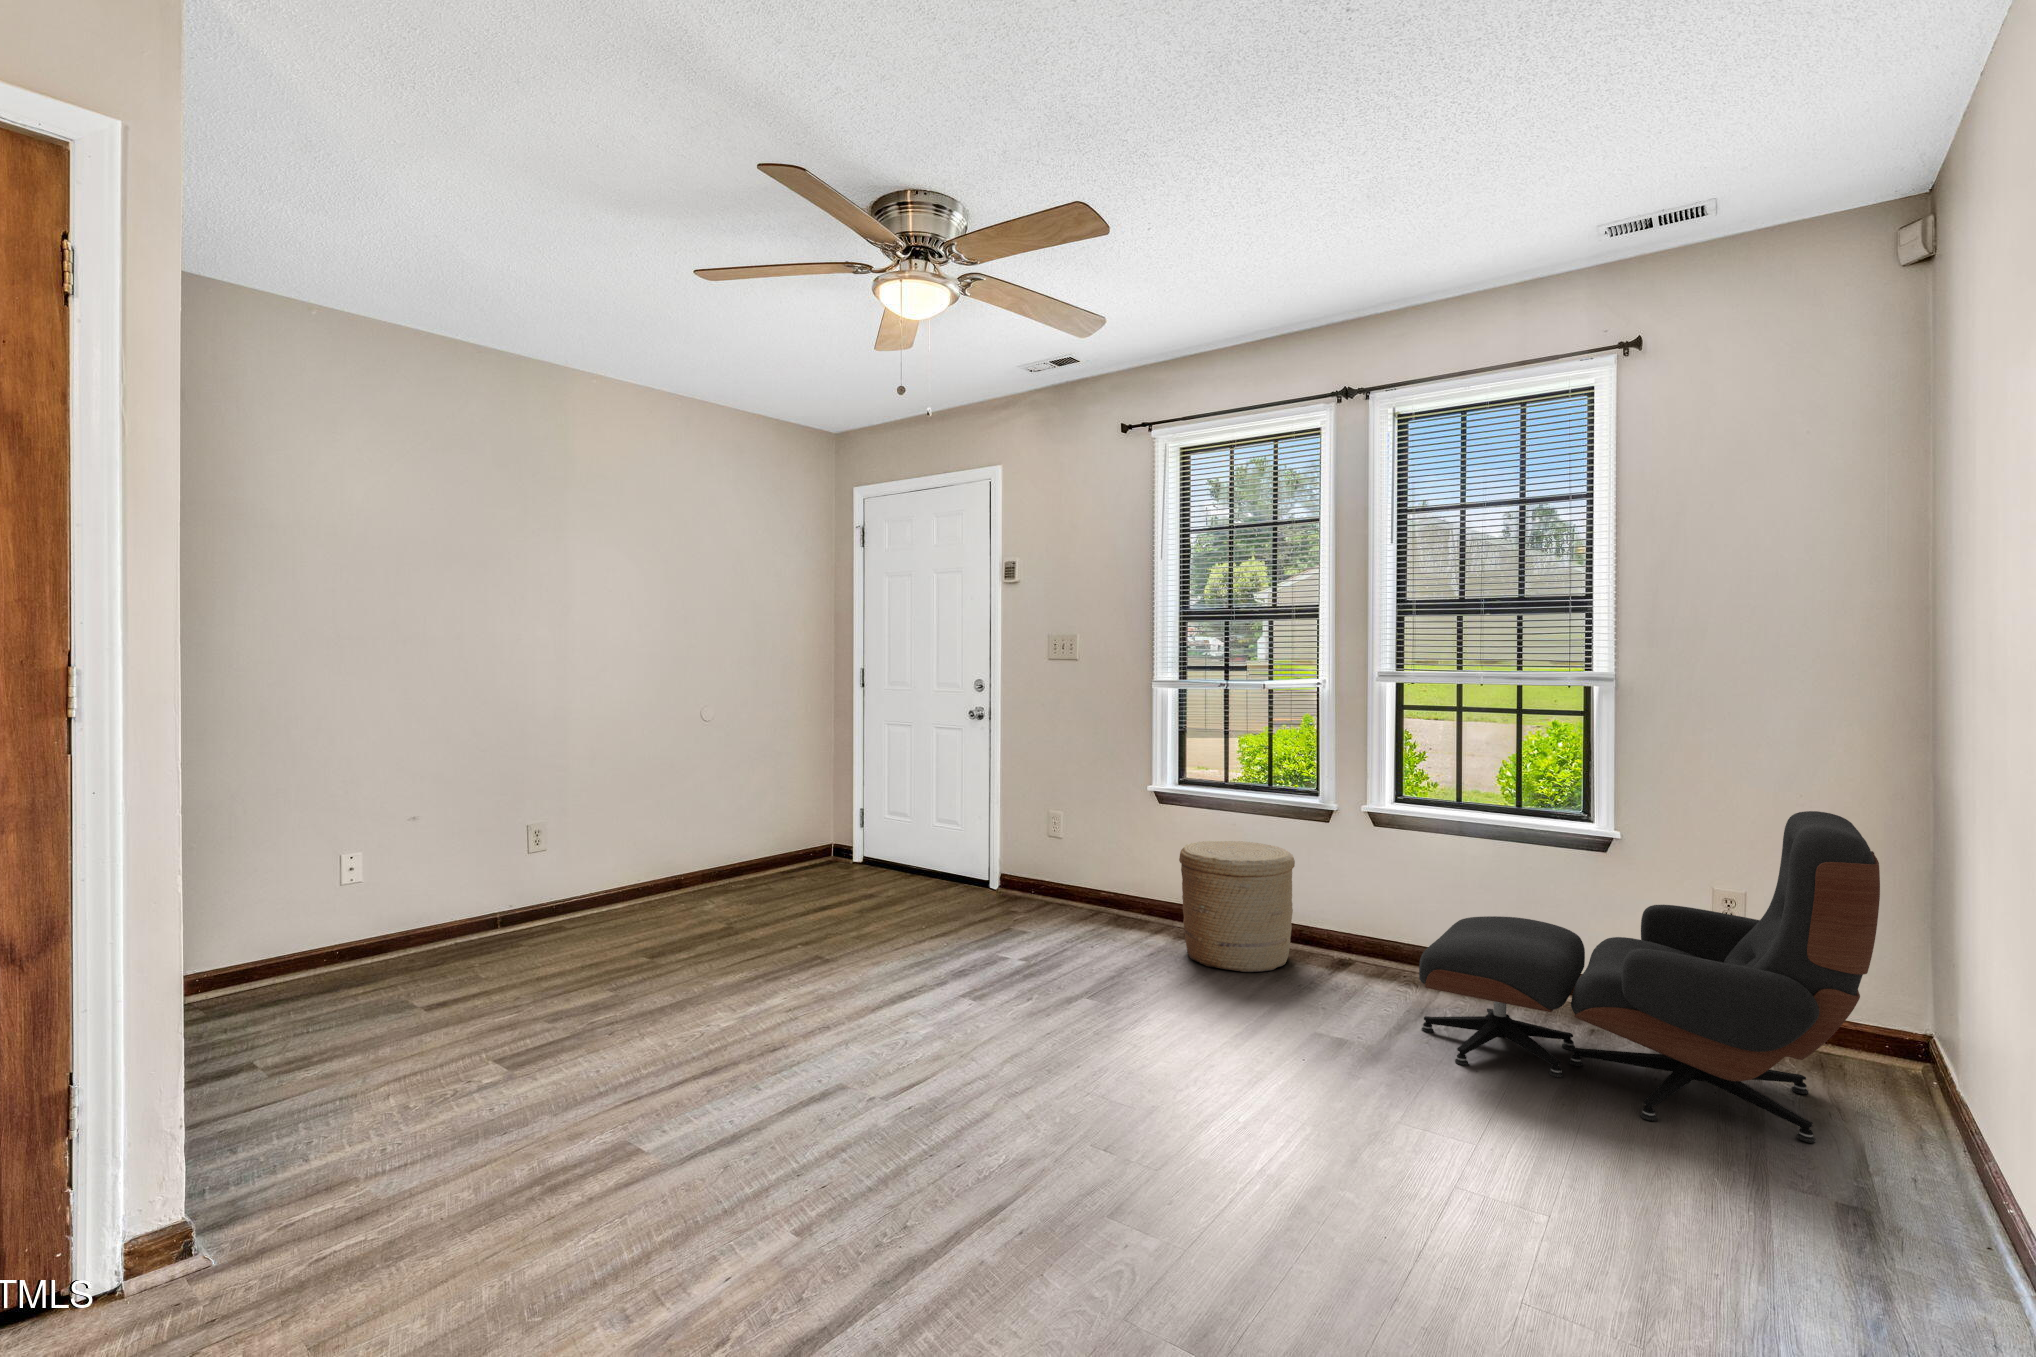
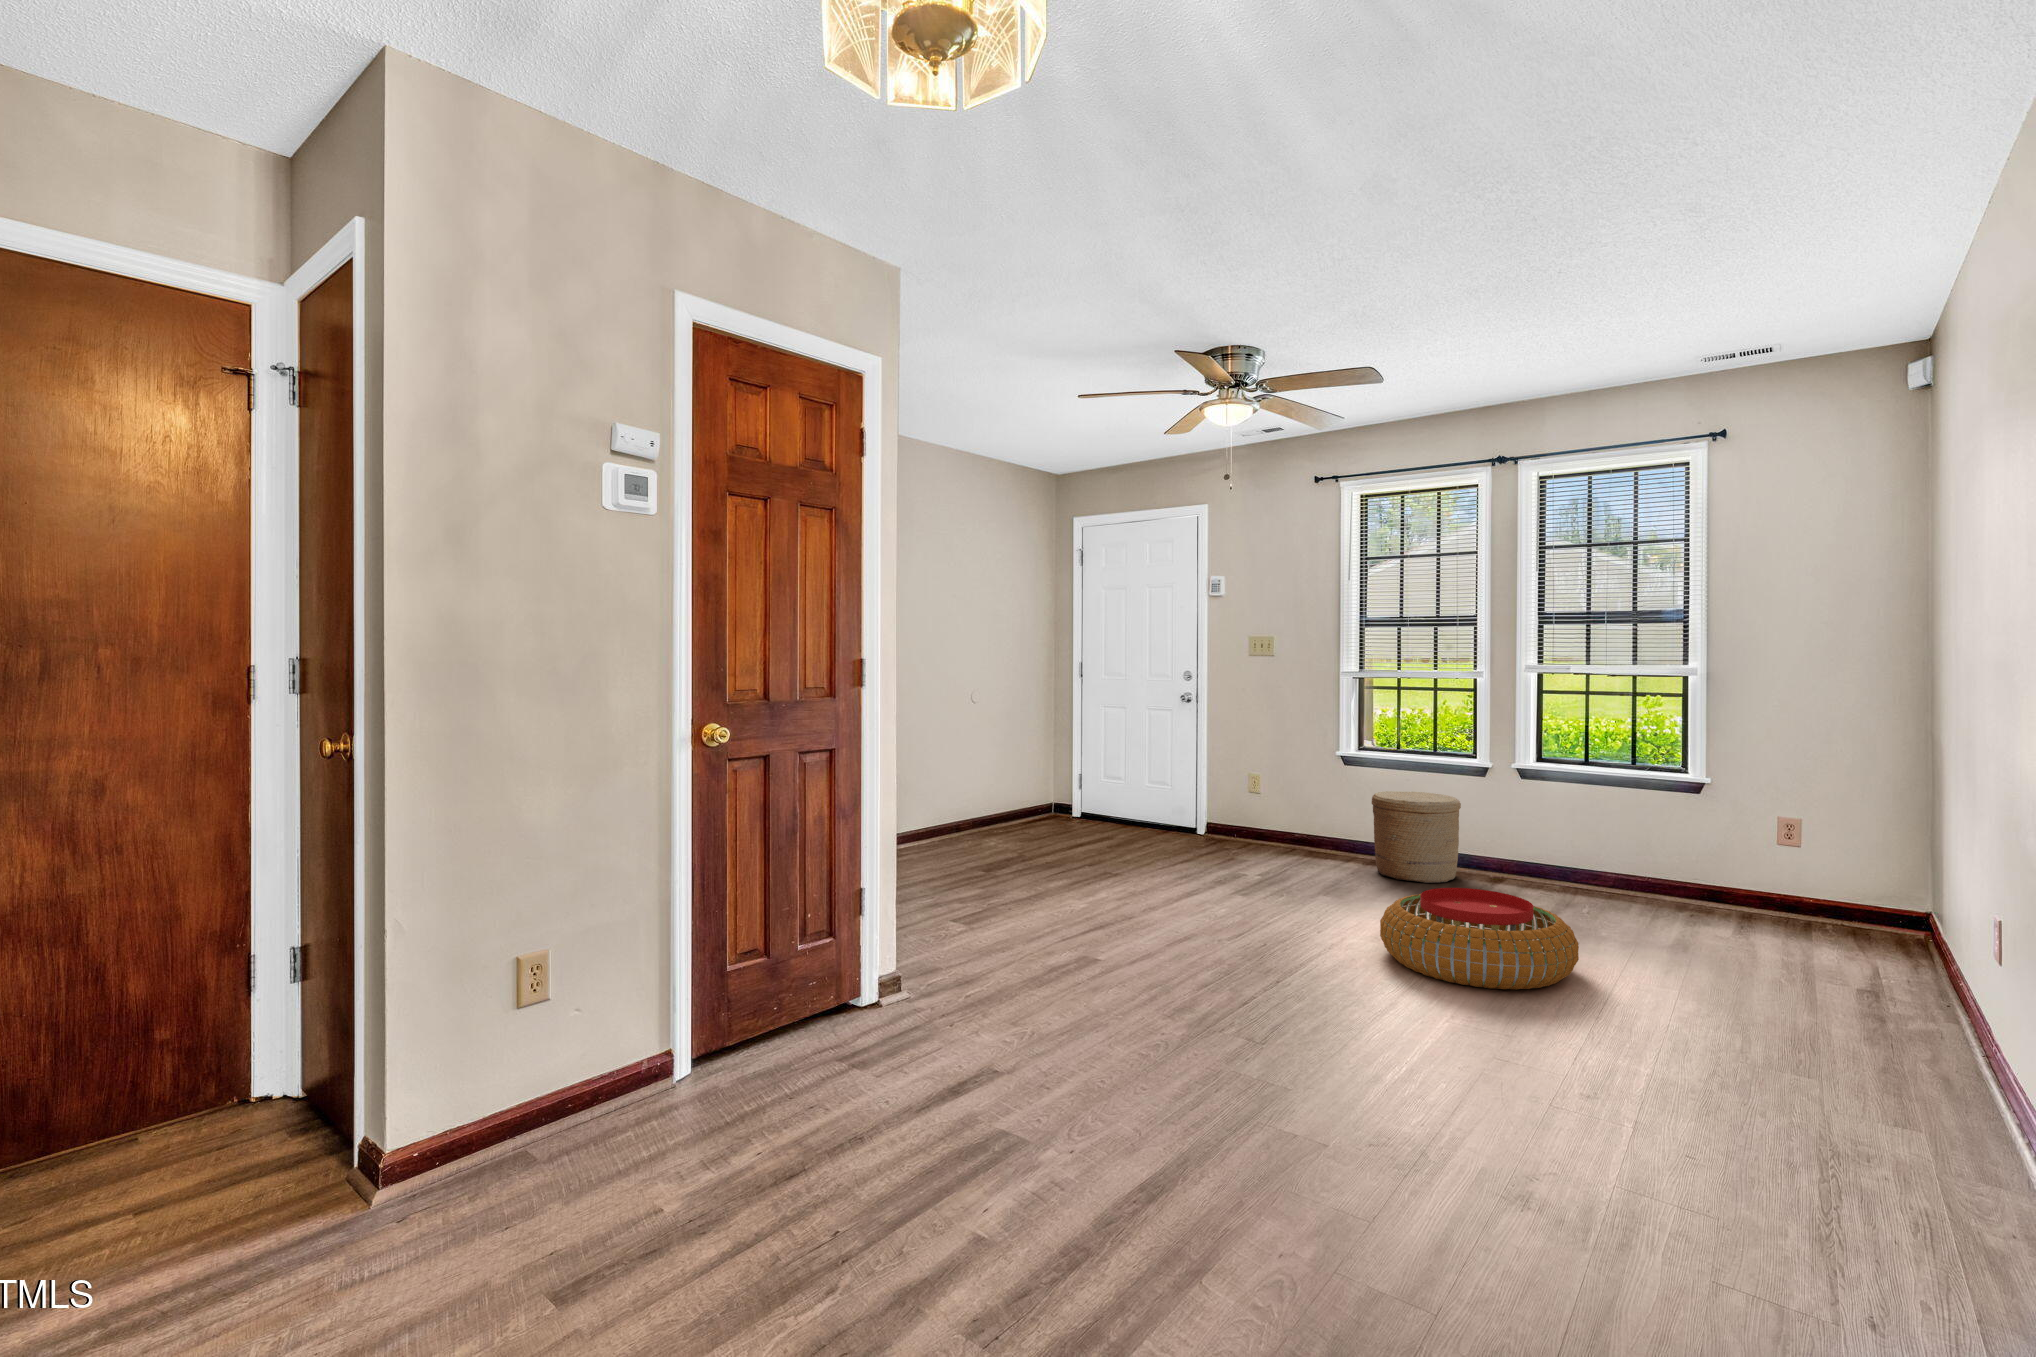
lounge chair: present [1419,811,1880,1143] -> none [1569,758,1891,967]
pouf: none [1099,1017,1394,1215] -> present [1380,888,1579,989]

